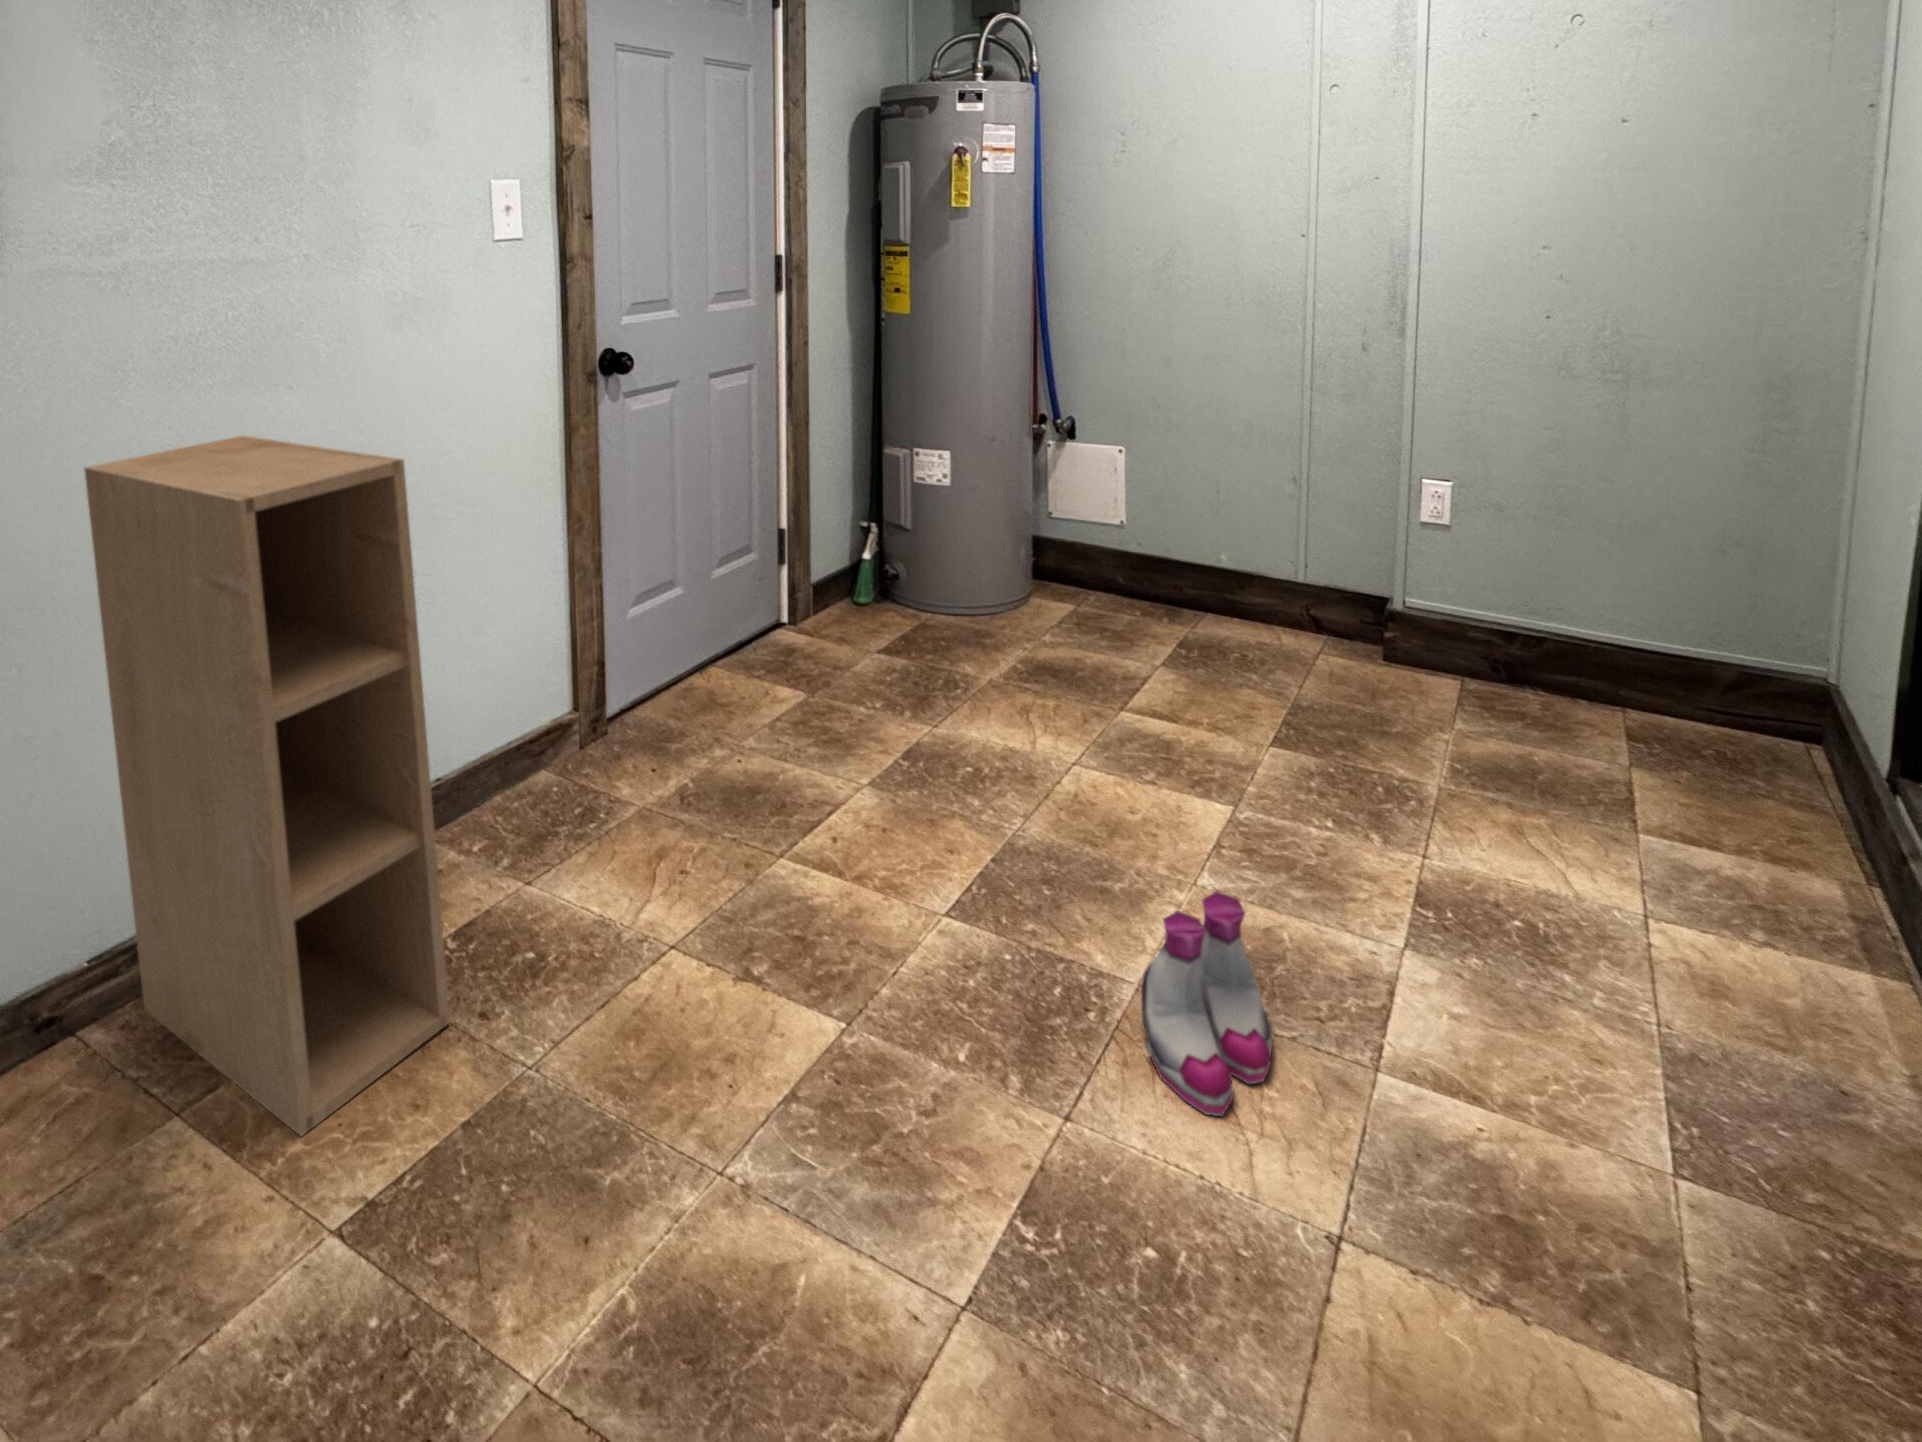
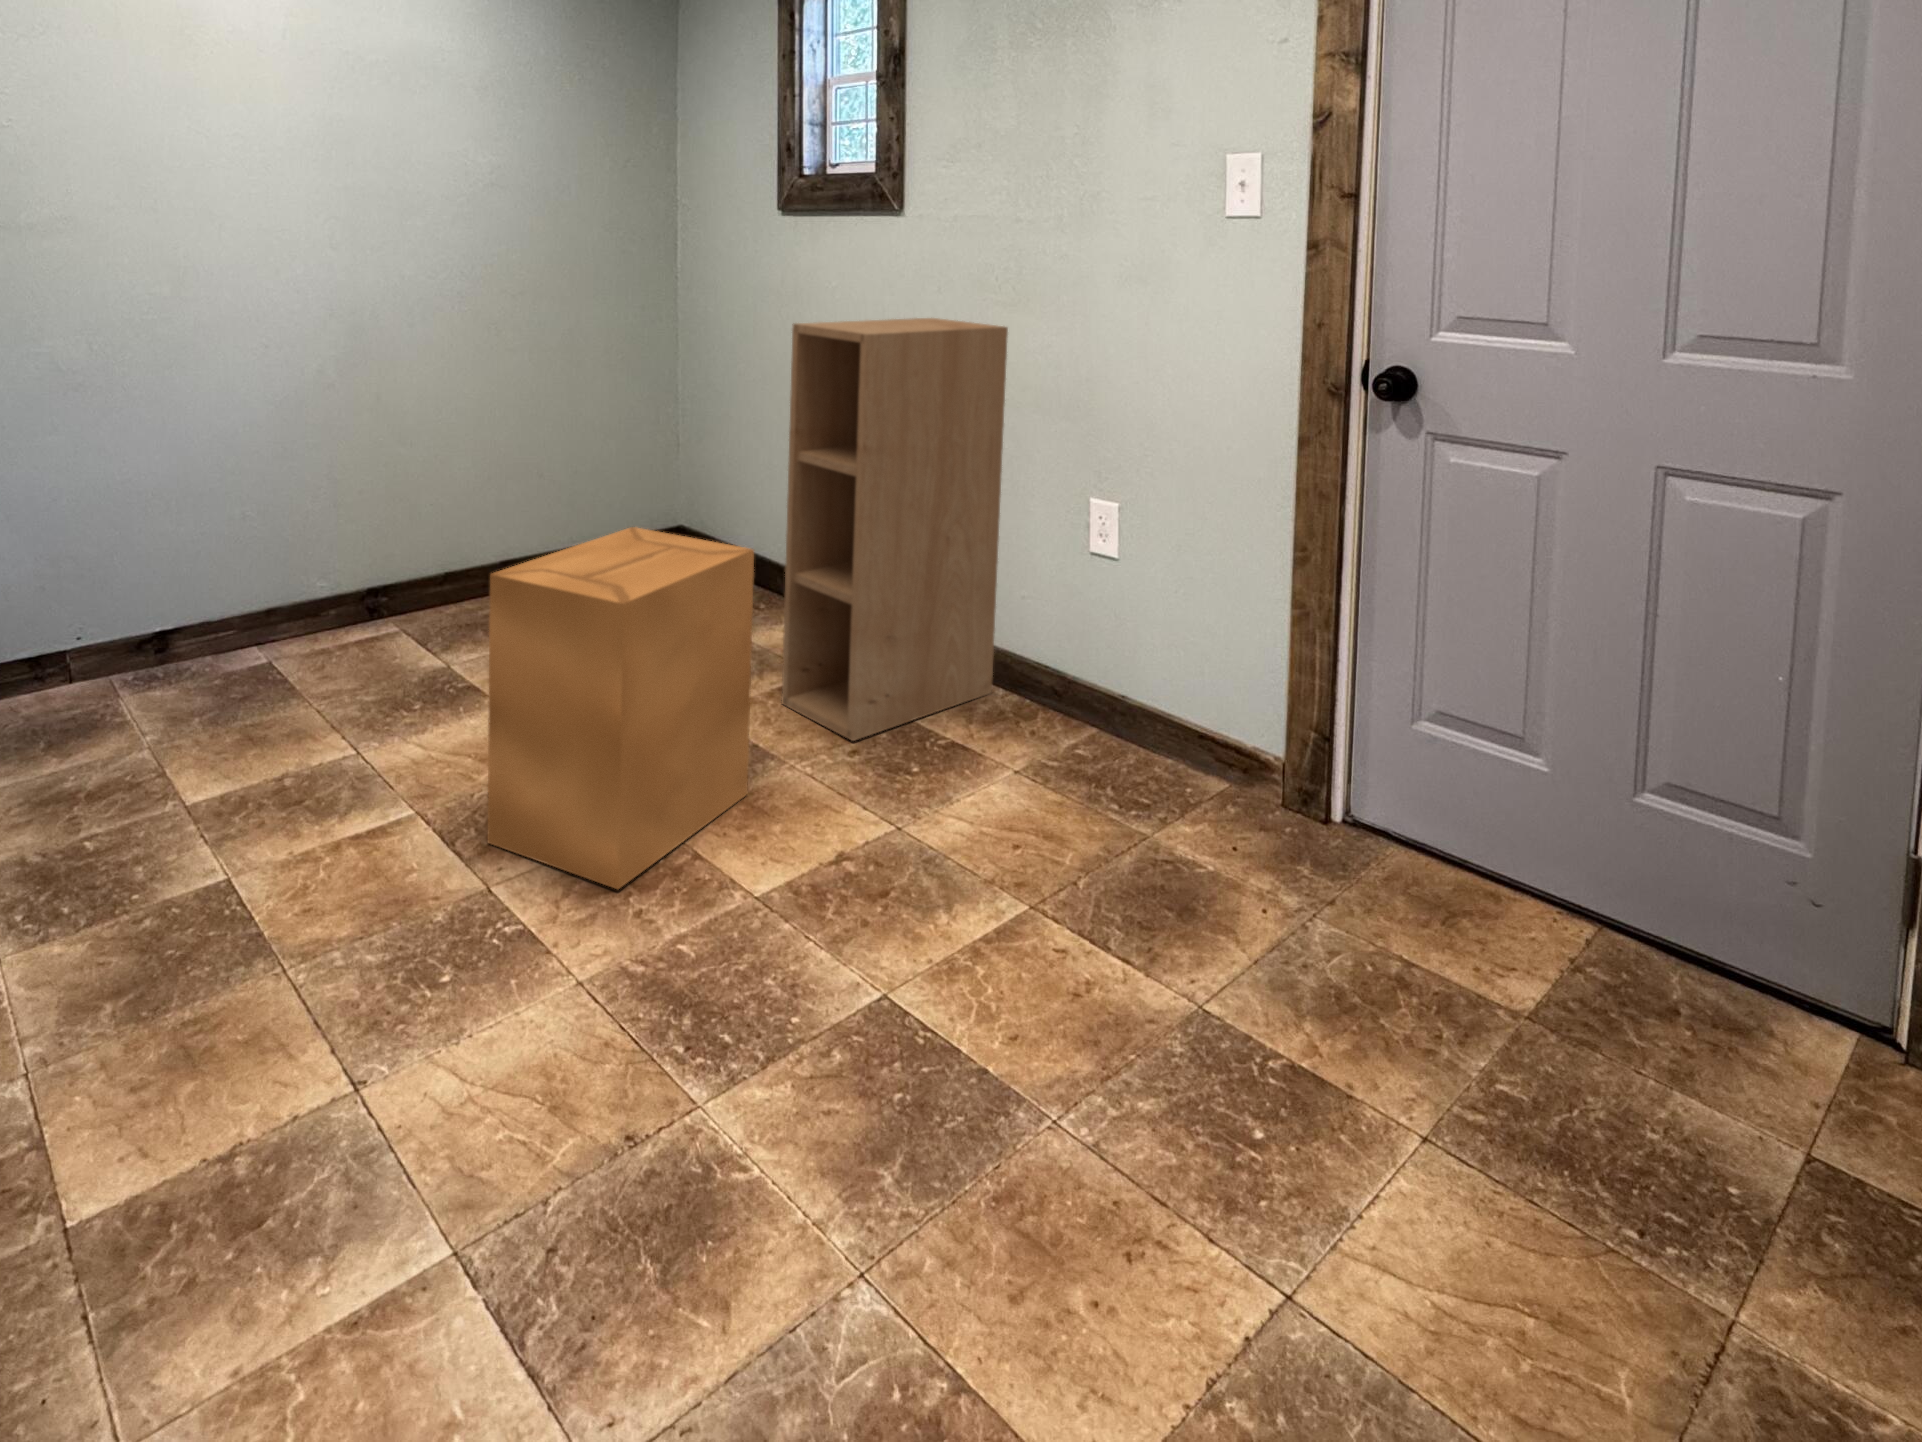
cardboard box: none [492,761,899,1376] -> present [487,527,754,889]
boots: present [1141,891,1272,1116] -> none [505,949,658,1167]

